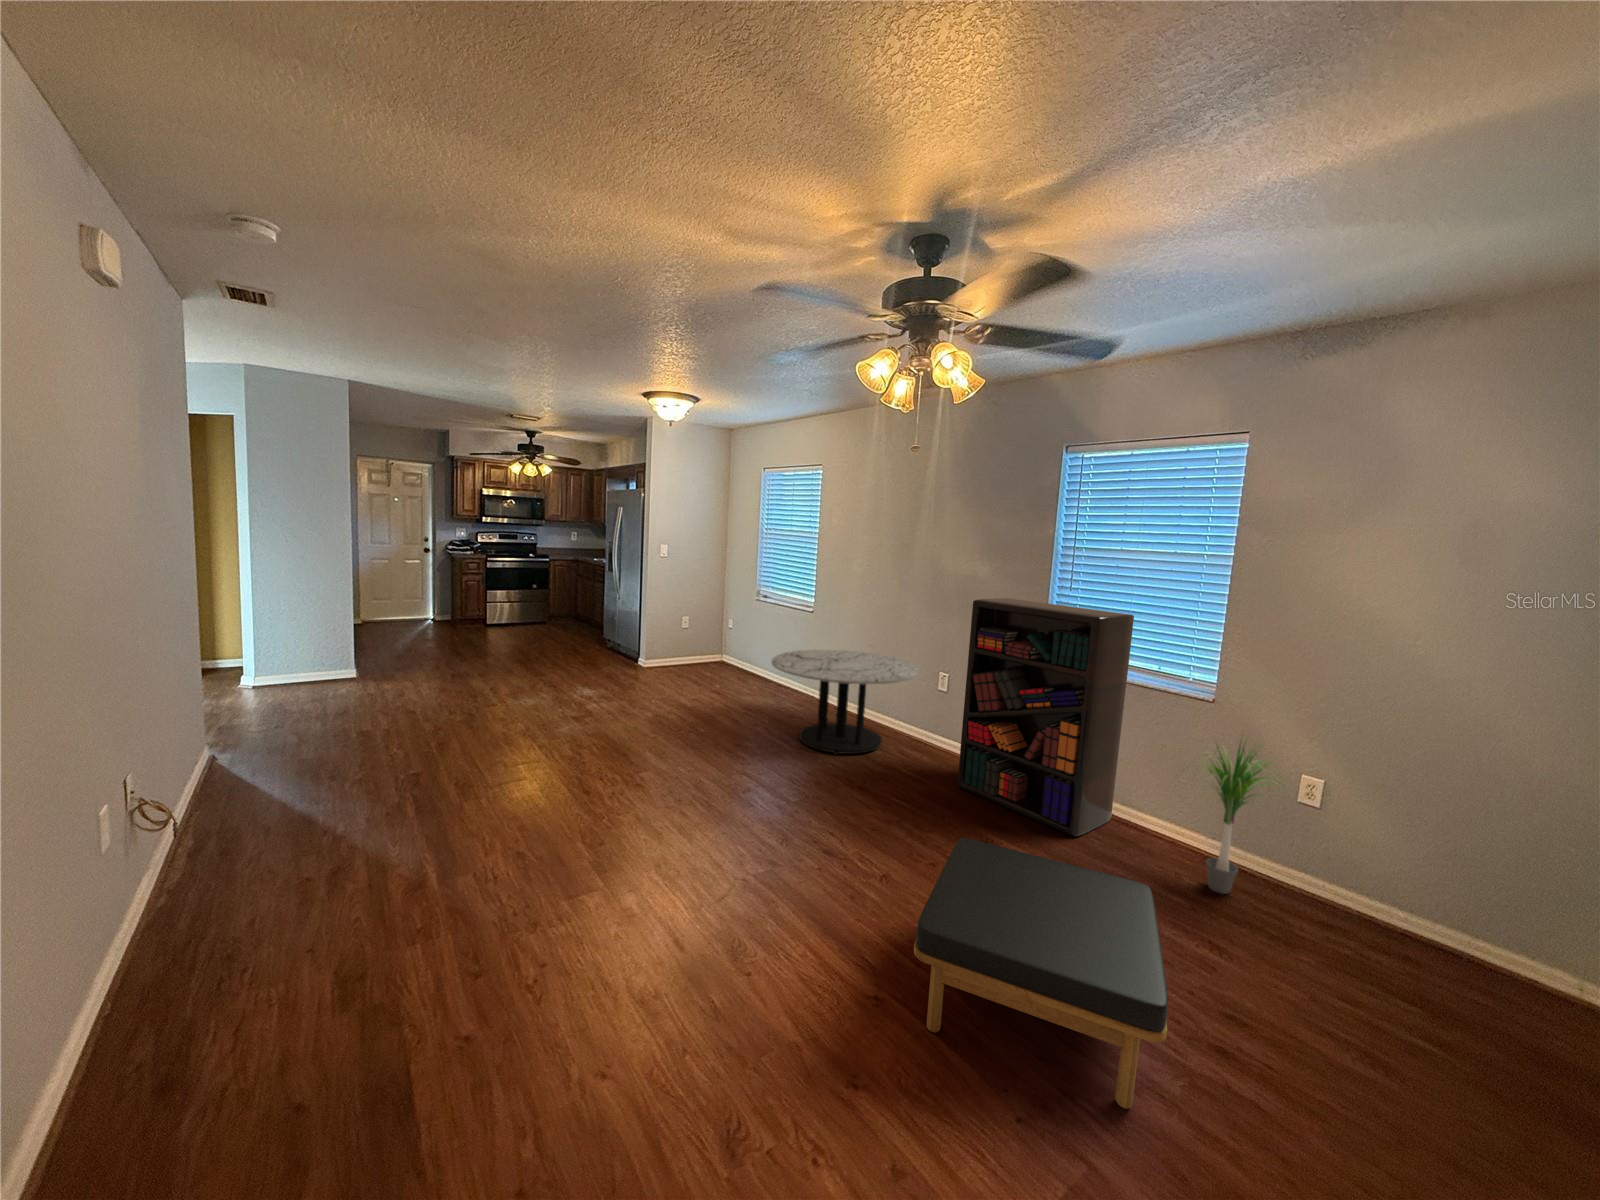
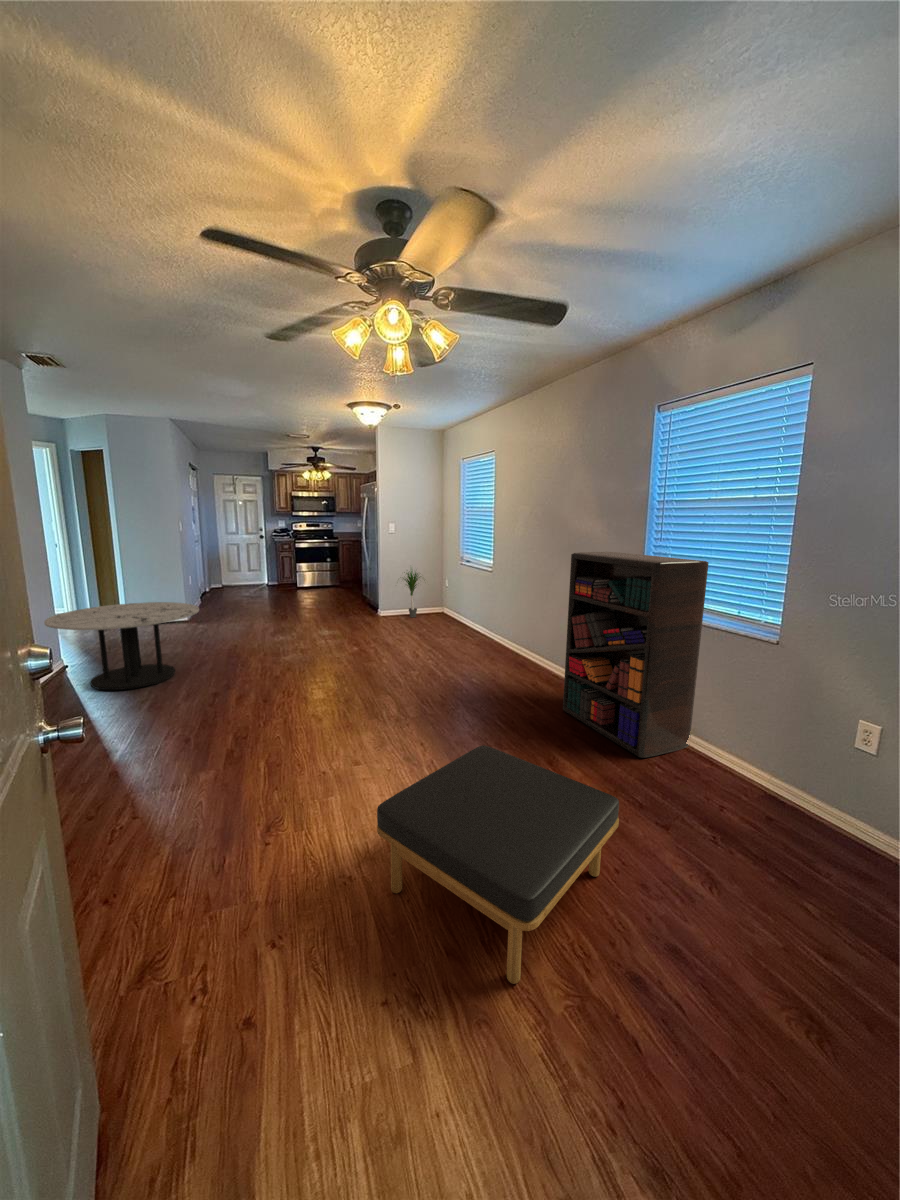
coffee table: present [771,650,919,755] -> present [44,602,199,690]
potted plant: present [1188,742,1285,894] -> present [403,571,421,617]

